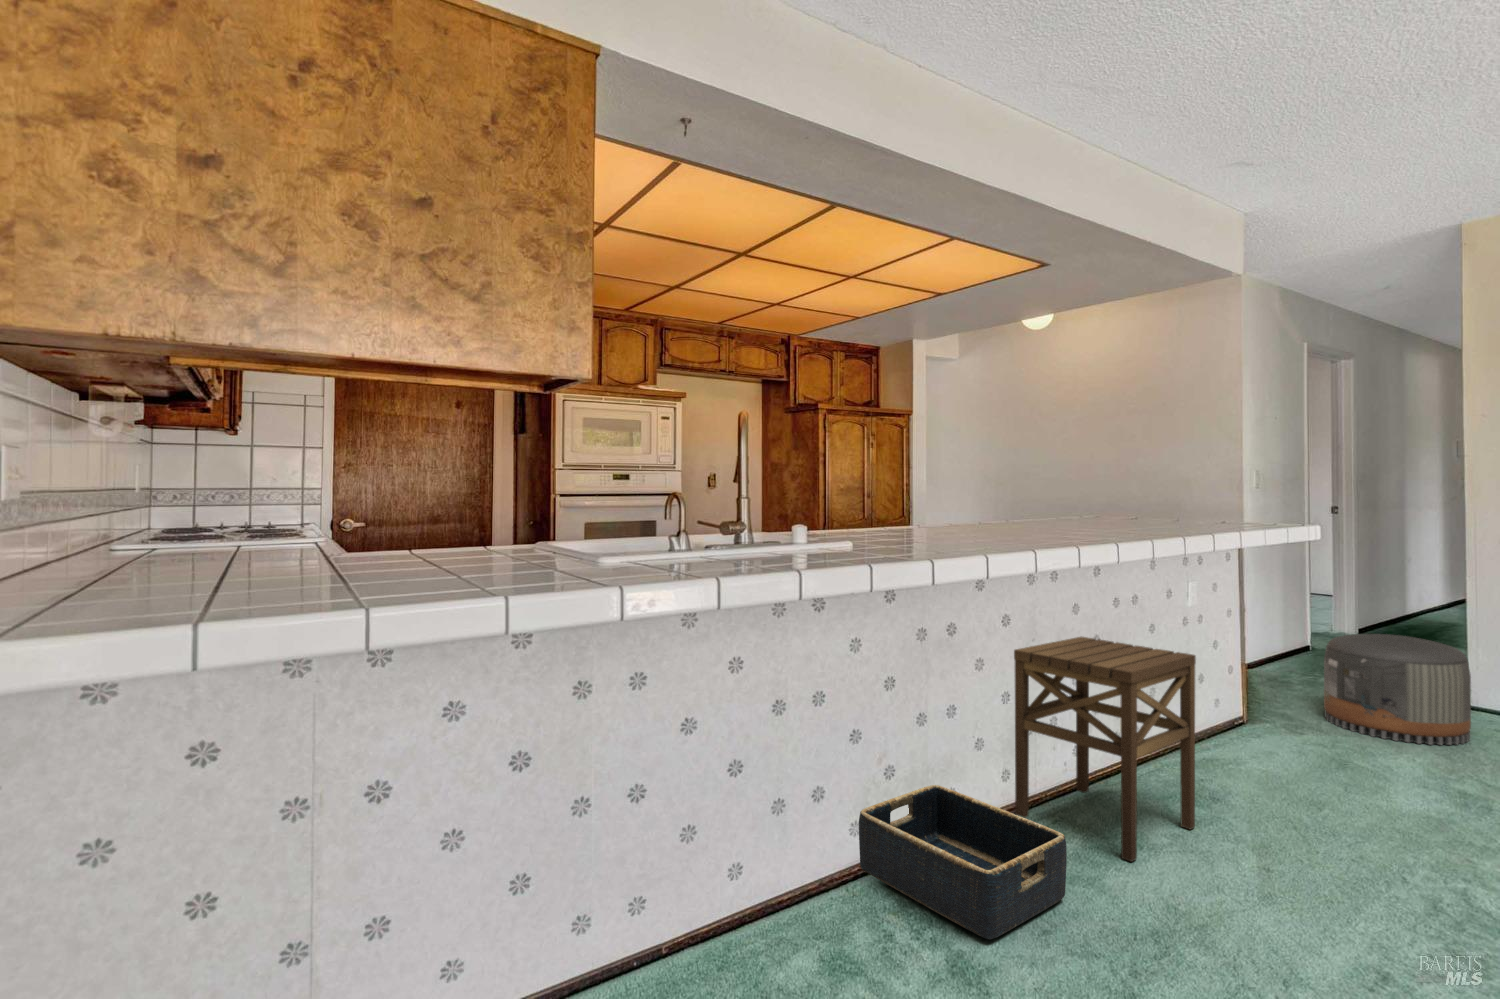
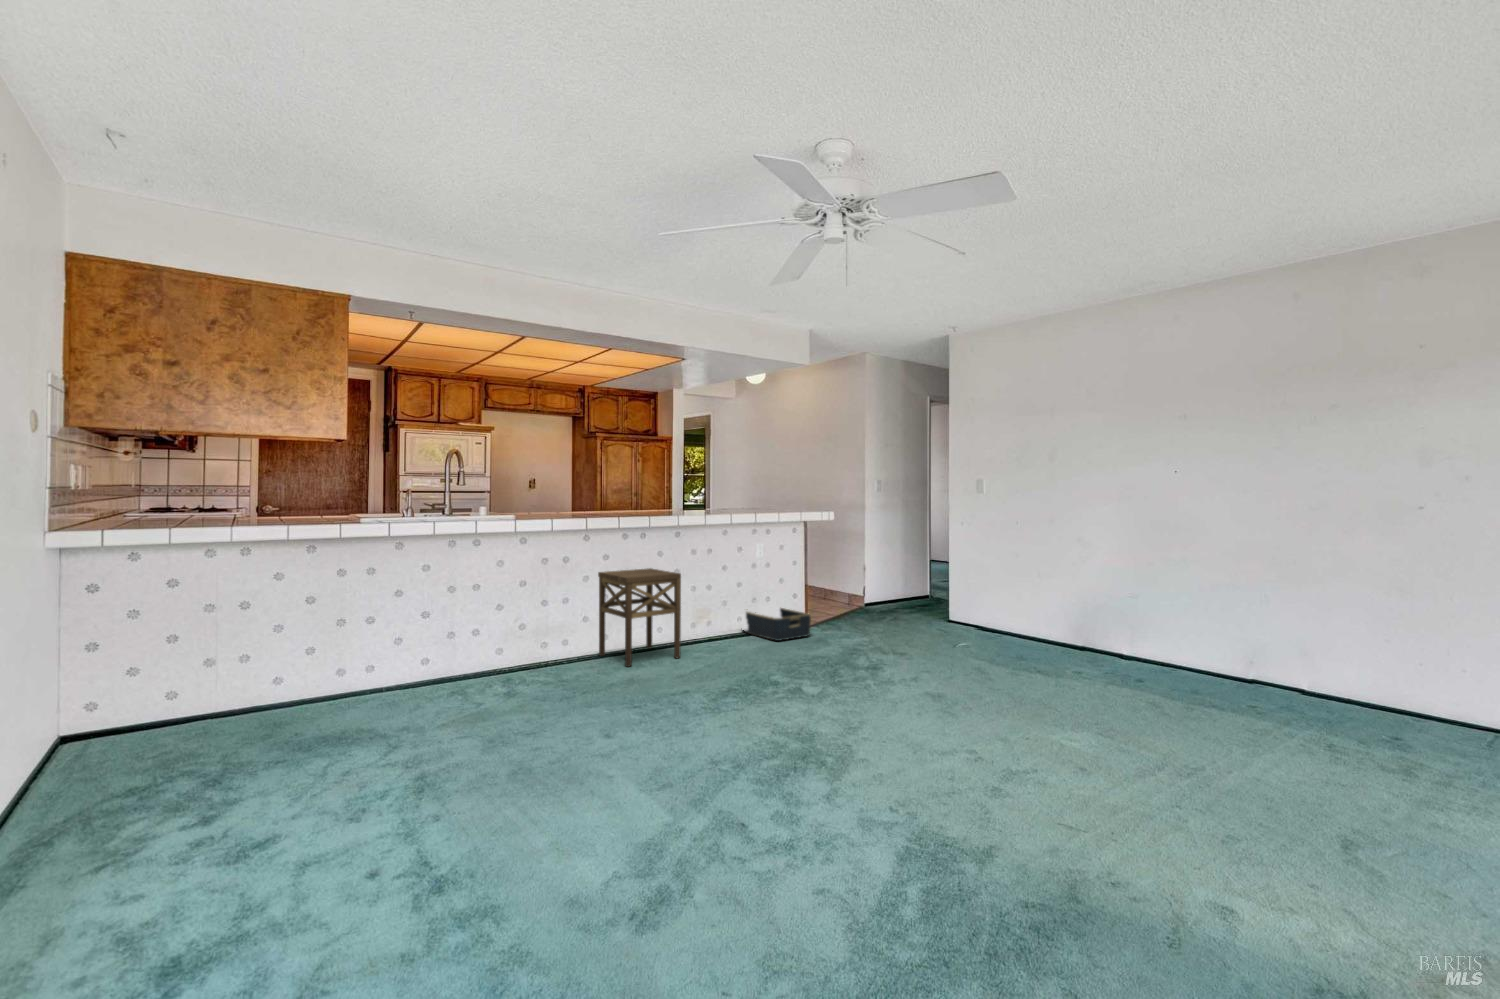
pouf: present [1324,634,1471,745] -> none [843,576,906,633]
basket: present [859,785,1067,939] -> present [743,608,811,641]

